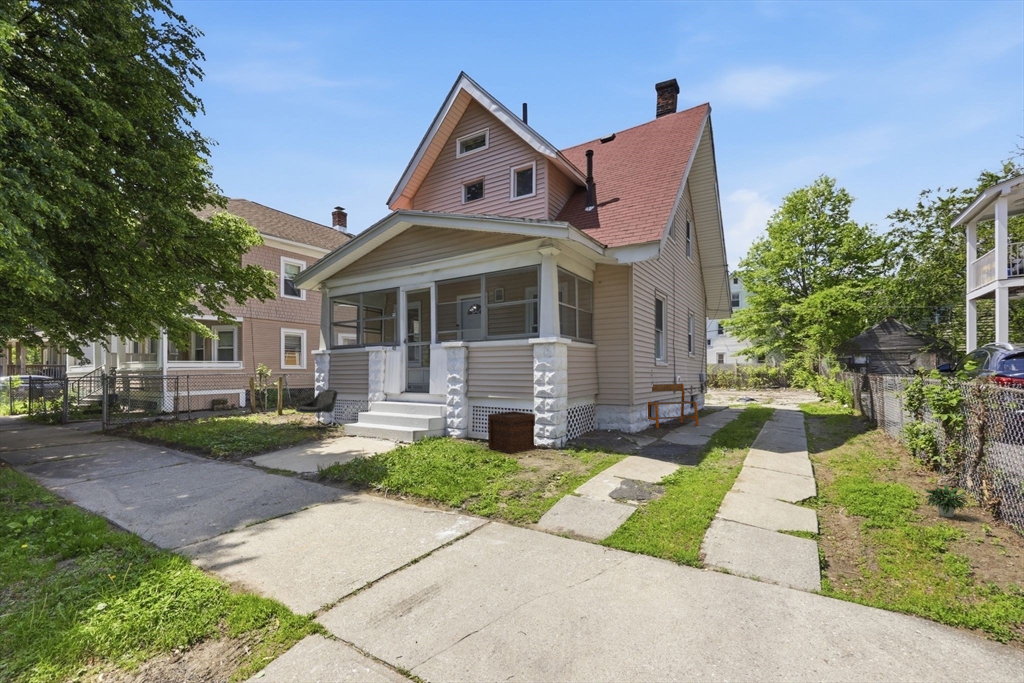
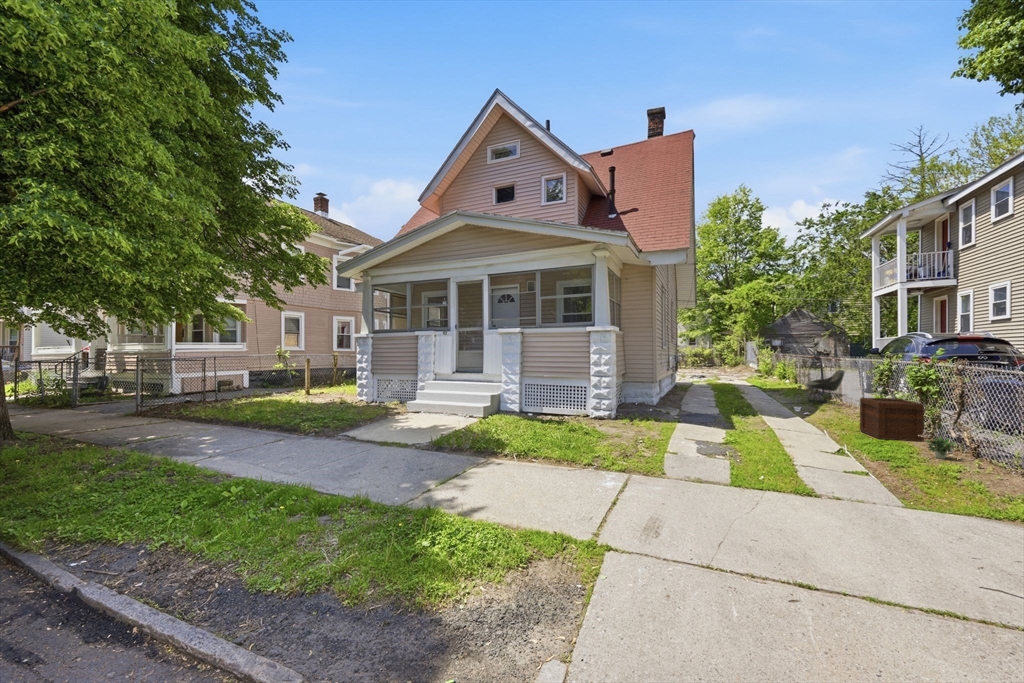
bench: present [646,383,699,428] -> none [653,364,697,401]
lounge chair: present [296,390,338,428] -> present [806,370,845,404]
wooden crate: present [488,411,537,454] -> present [860,398,924,441]

